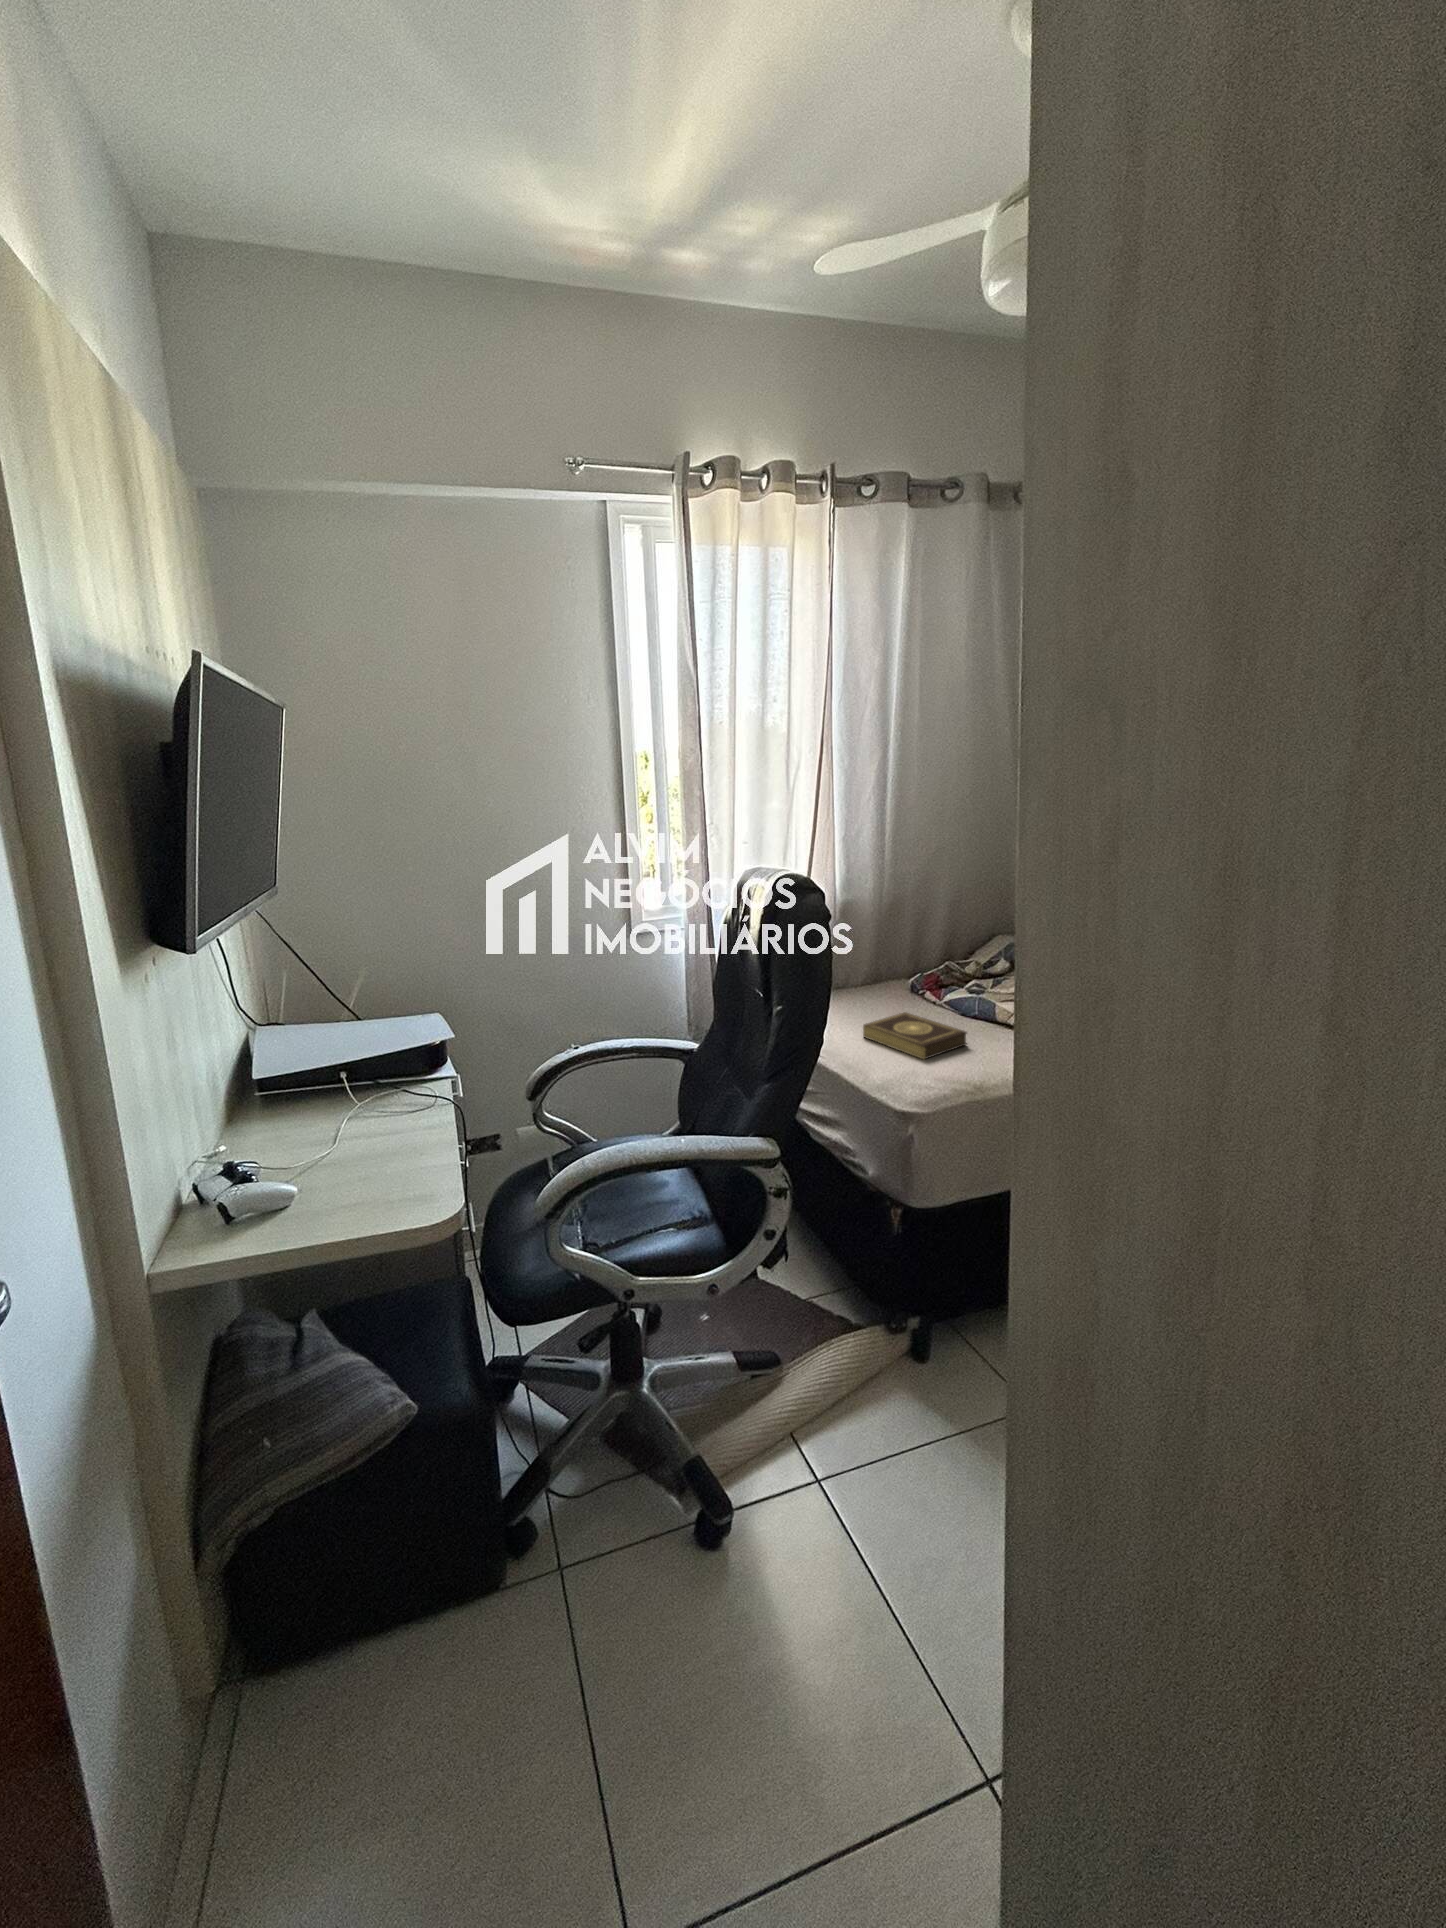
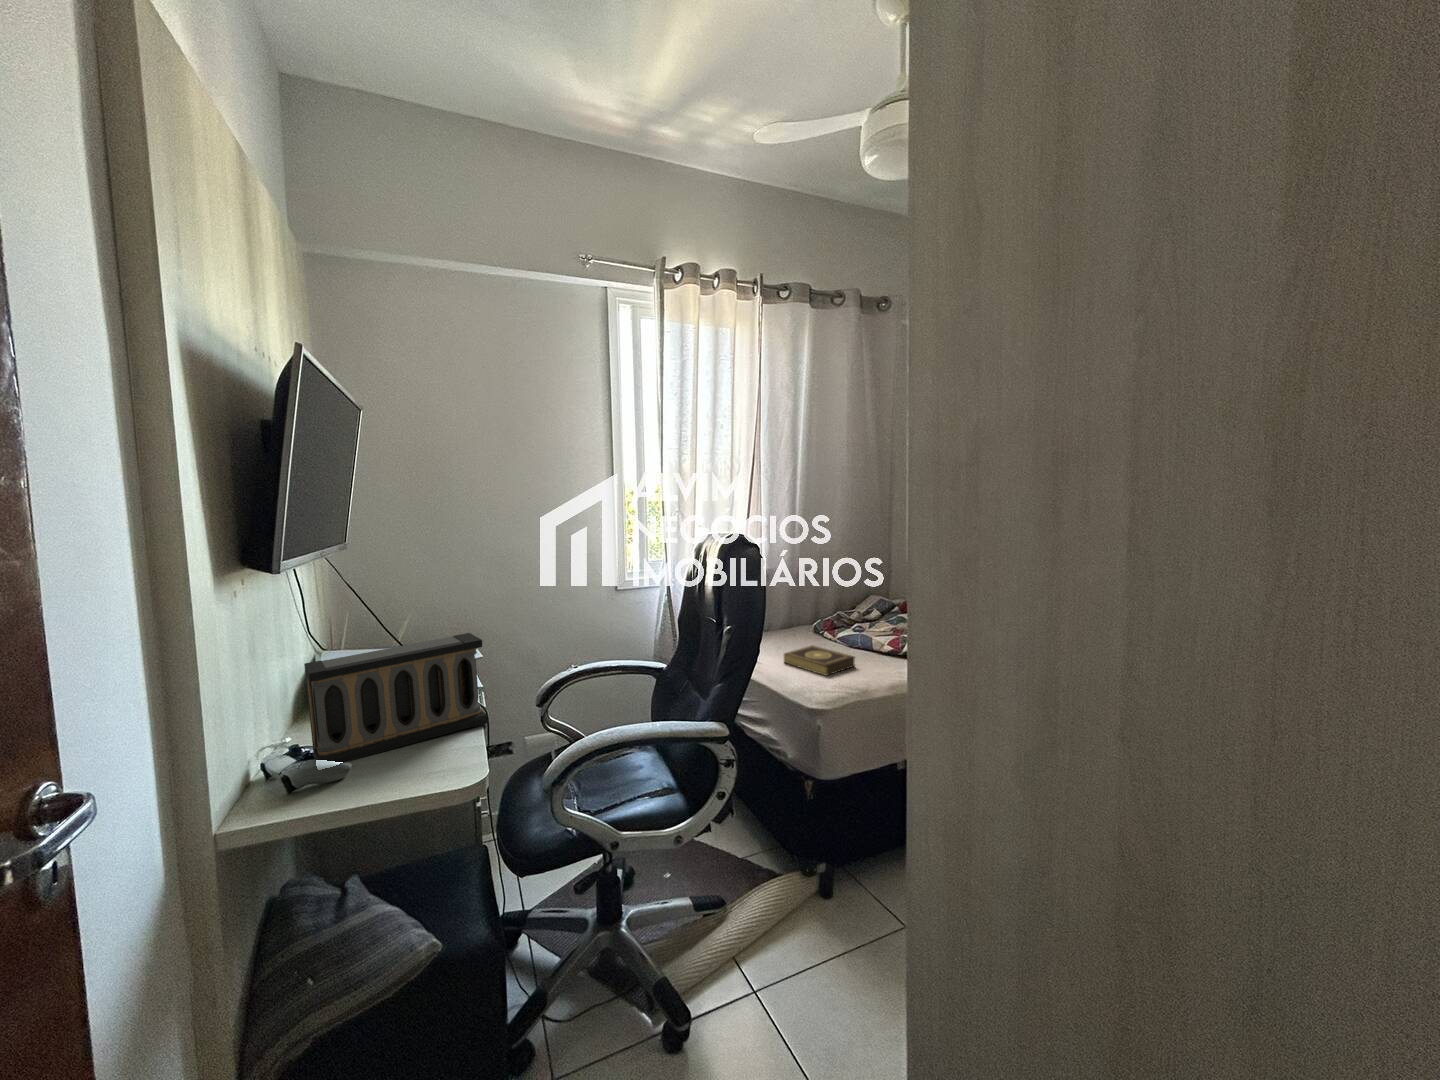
speaker: none [235,1012,463,1192] -> present [304,633,488,762]

